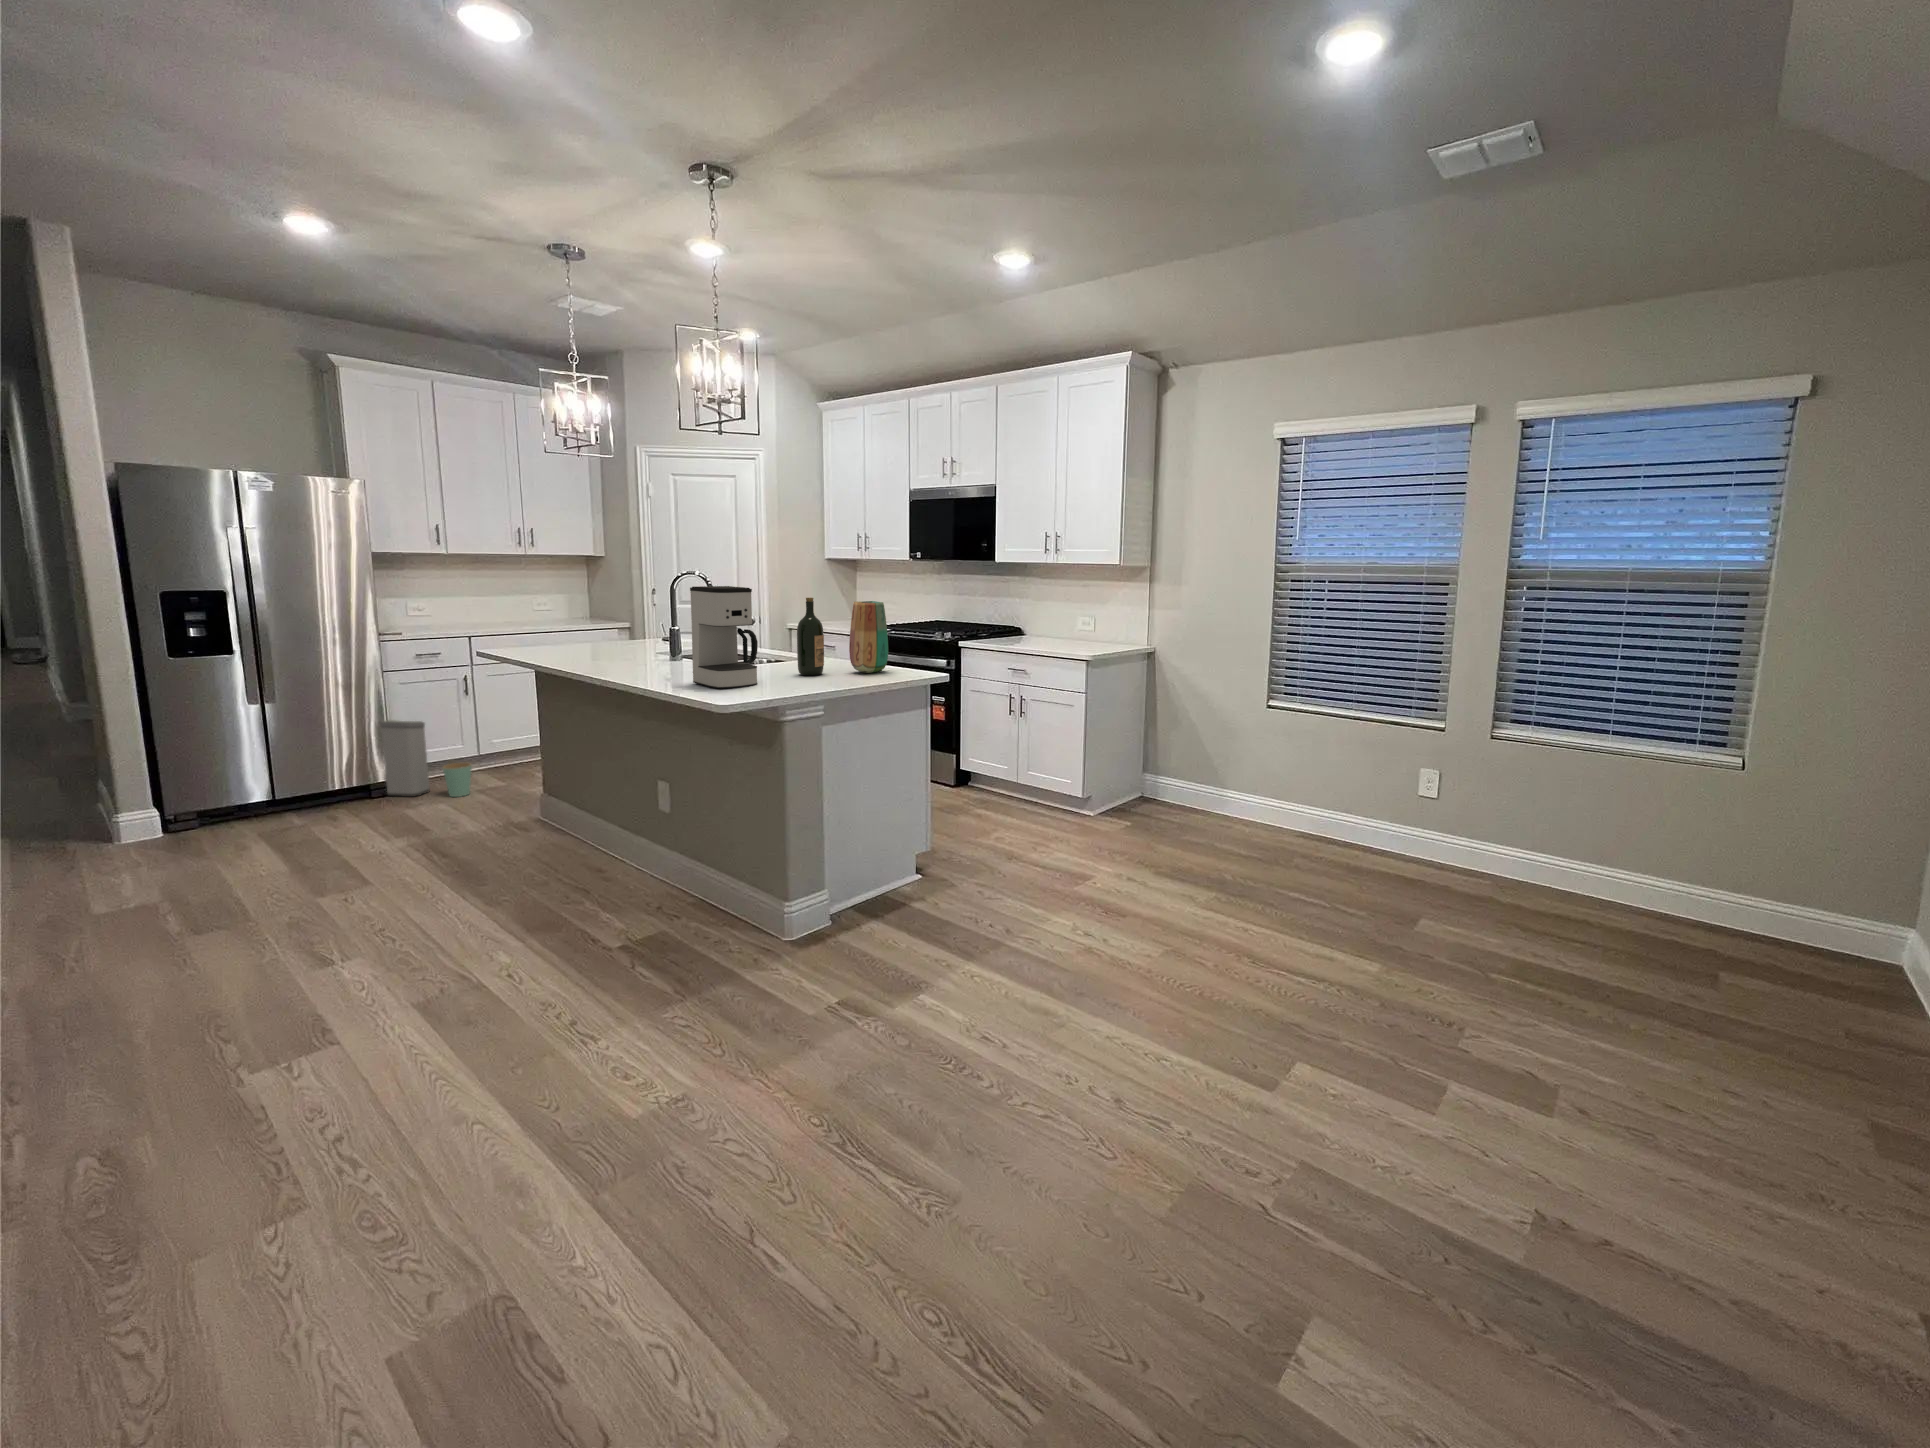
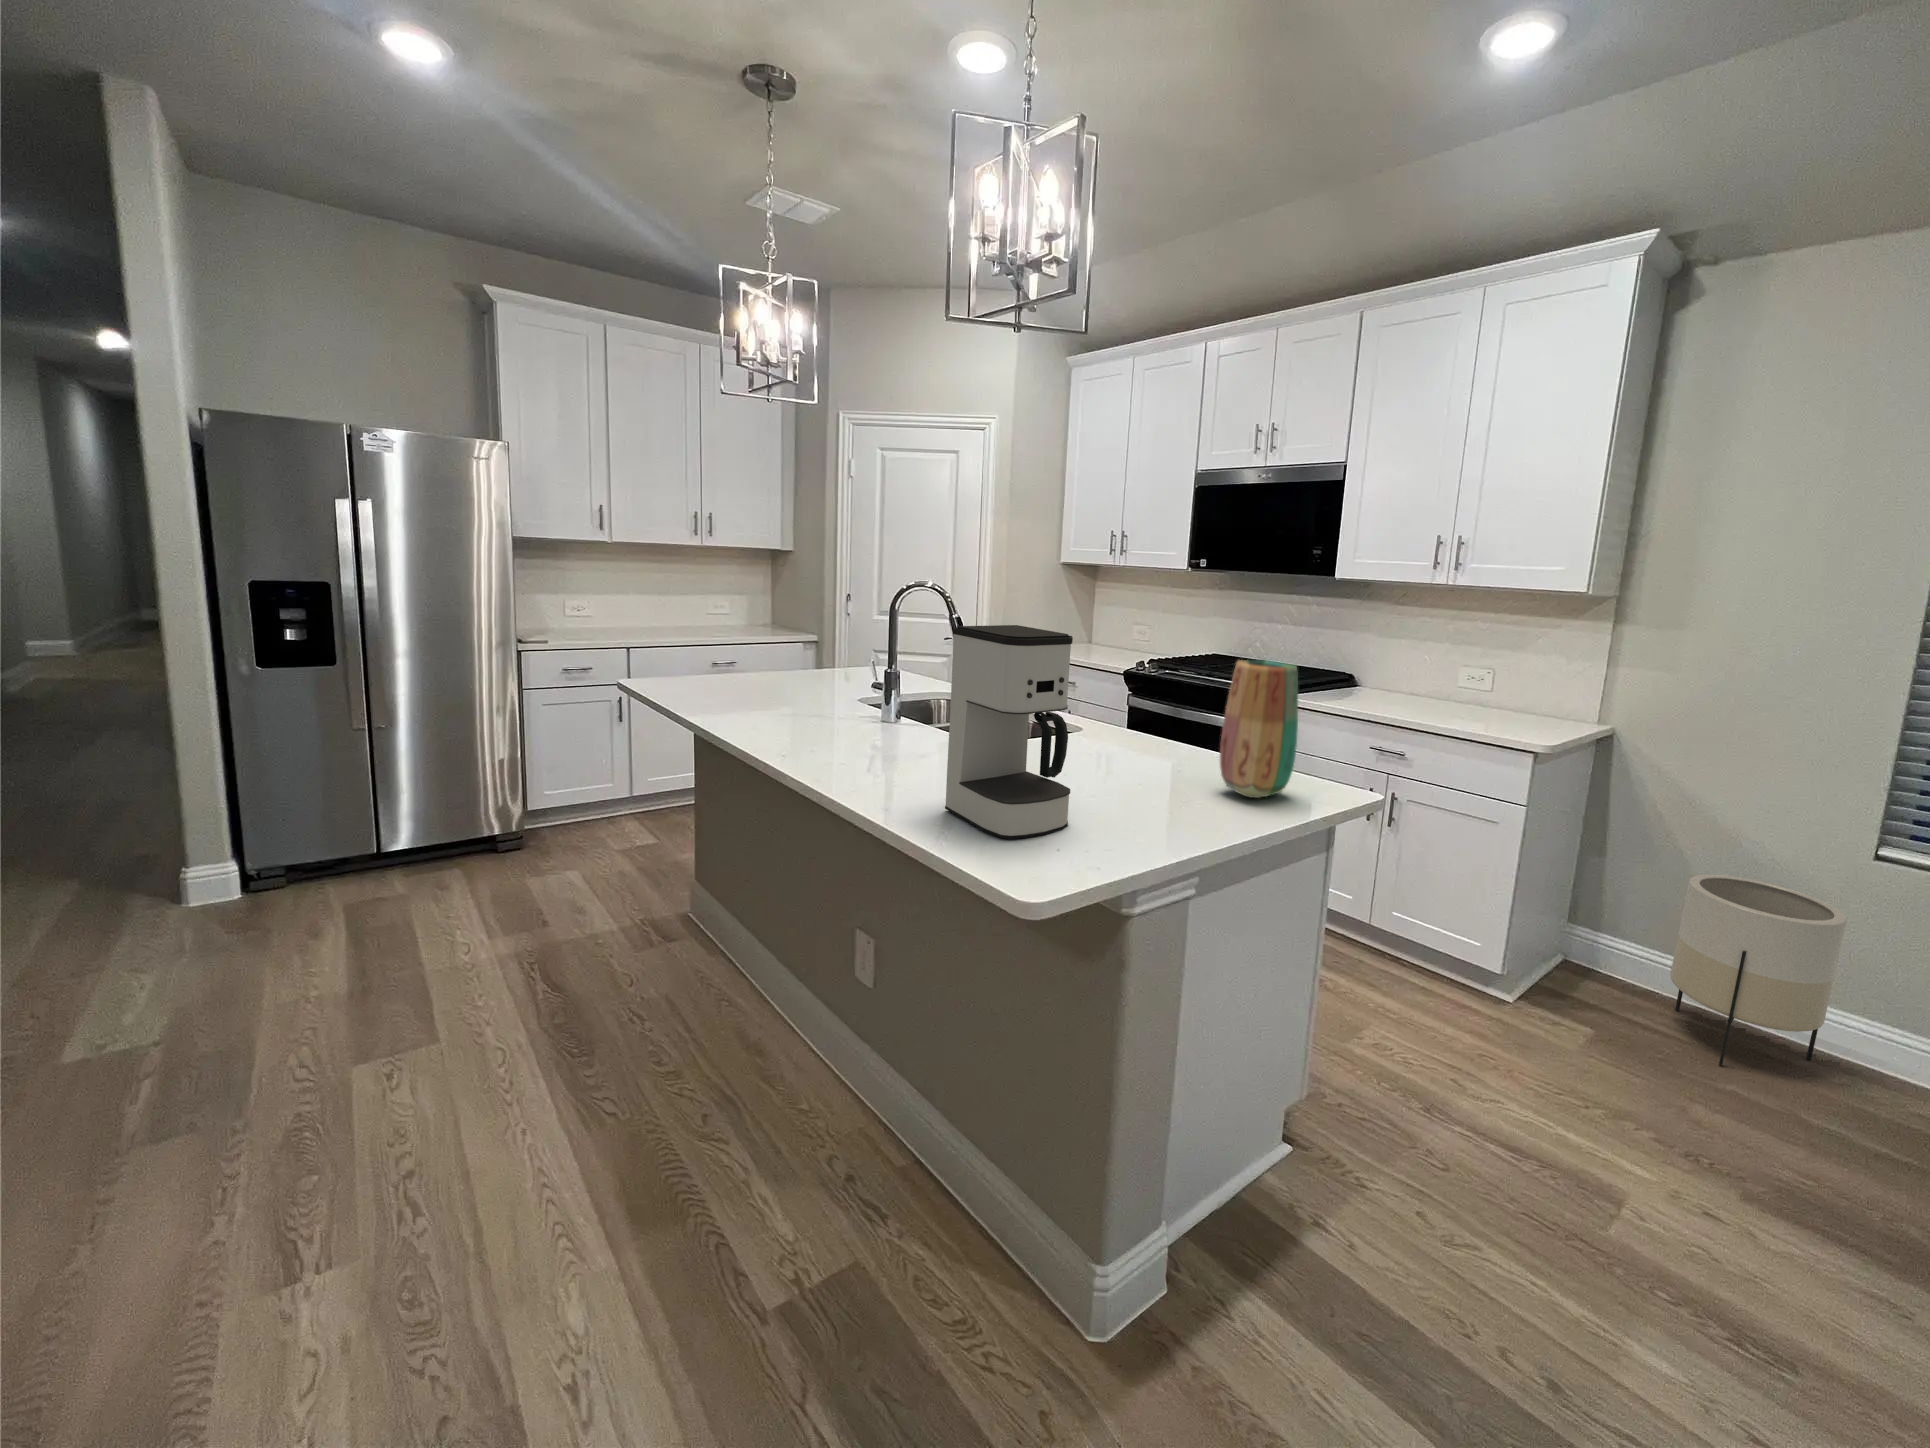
wine bottle: present [797,598,824,675] -> none [1125,650,1180,799]
trash can: present [380,720,472,797] -> none [513,755,618,862]
planter: none [1174,727,1247,831] -> present [1670,874,1847,1066]

